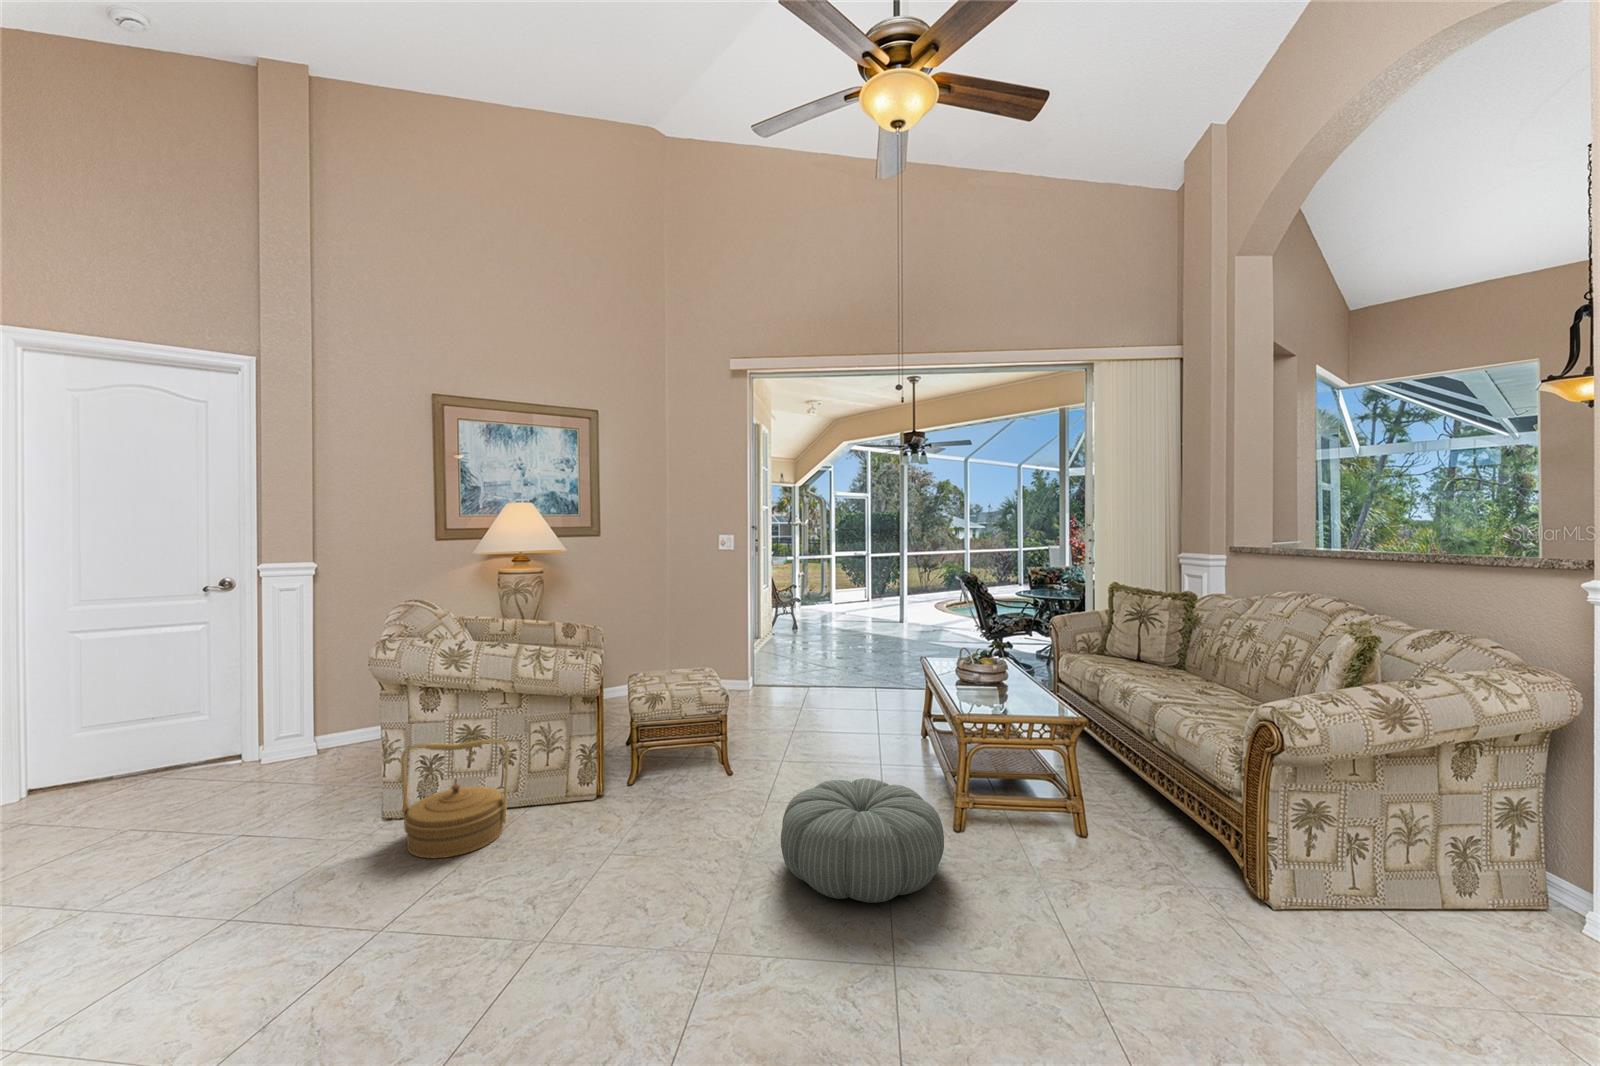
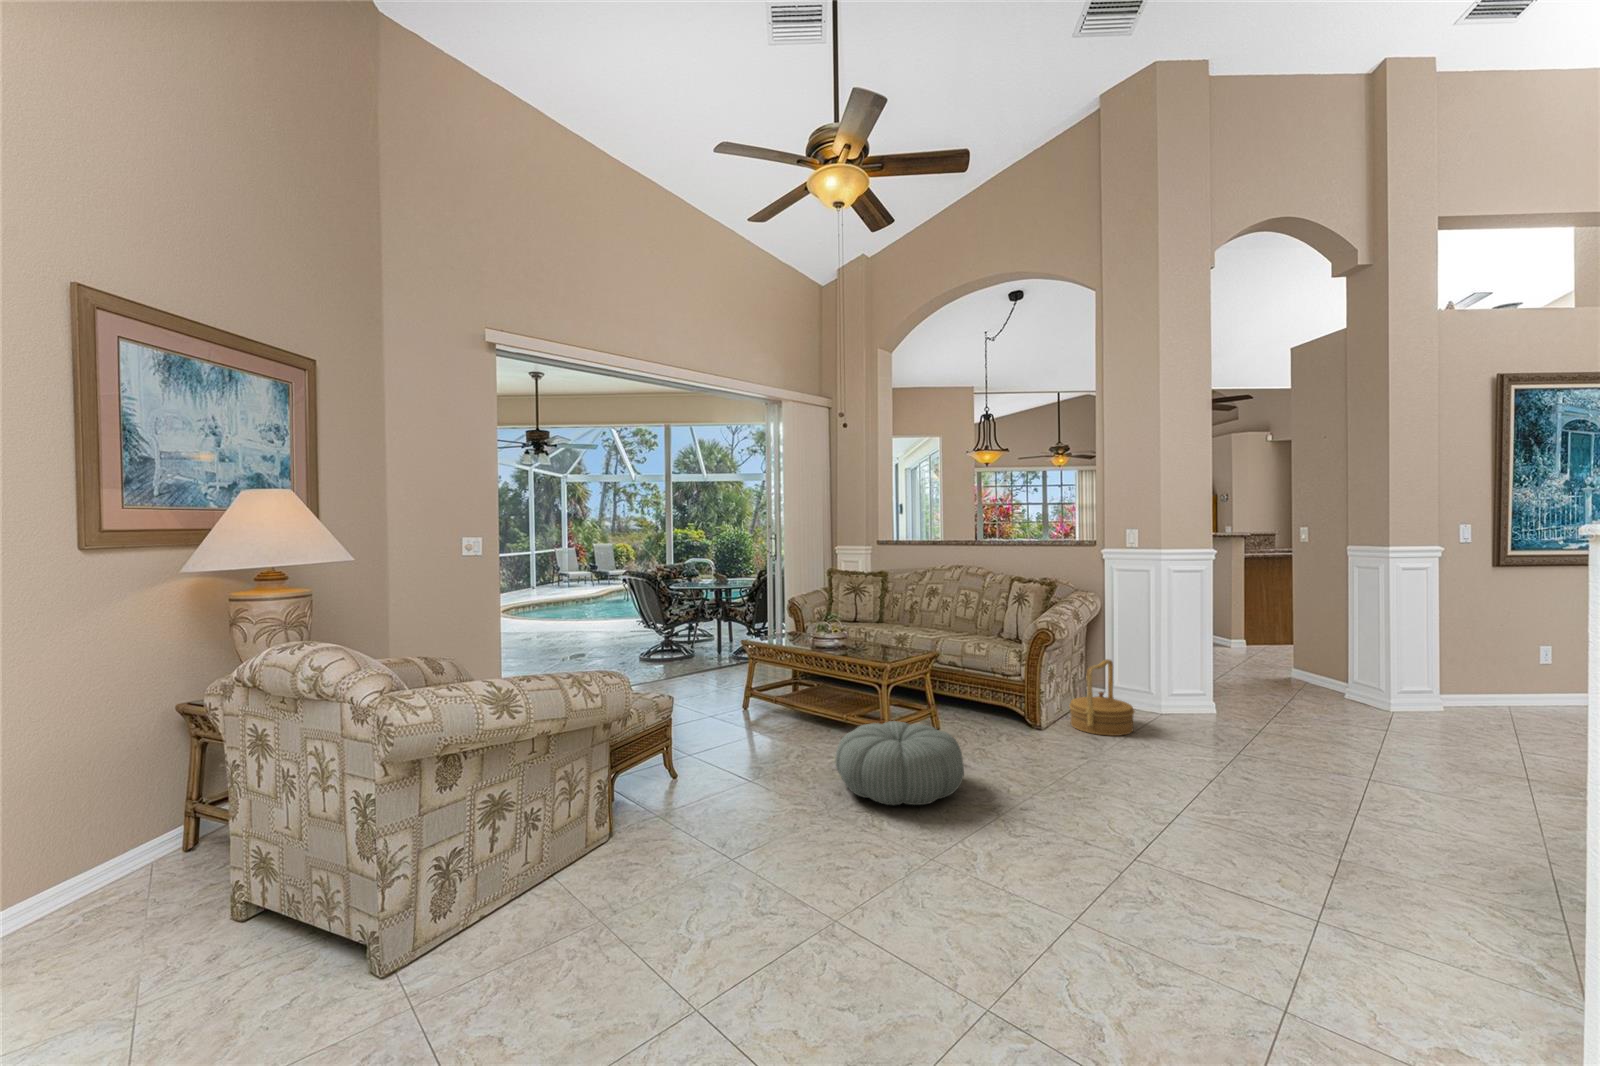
woven basket: present [400,739,509,858] -> present [1069,659,1134,736]

